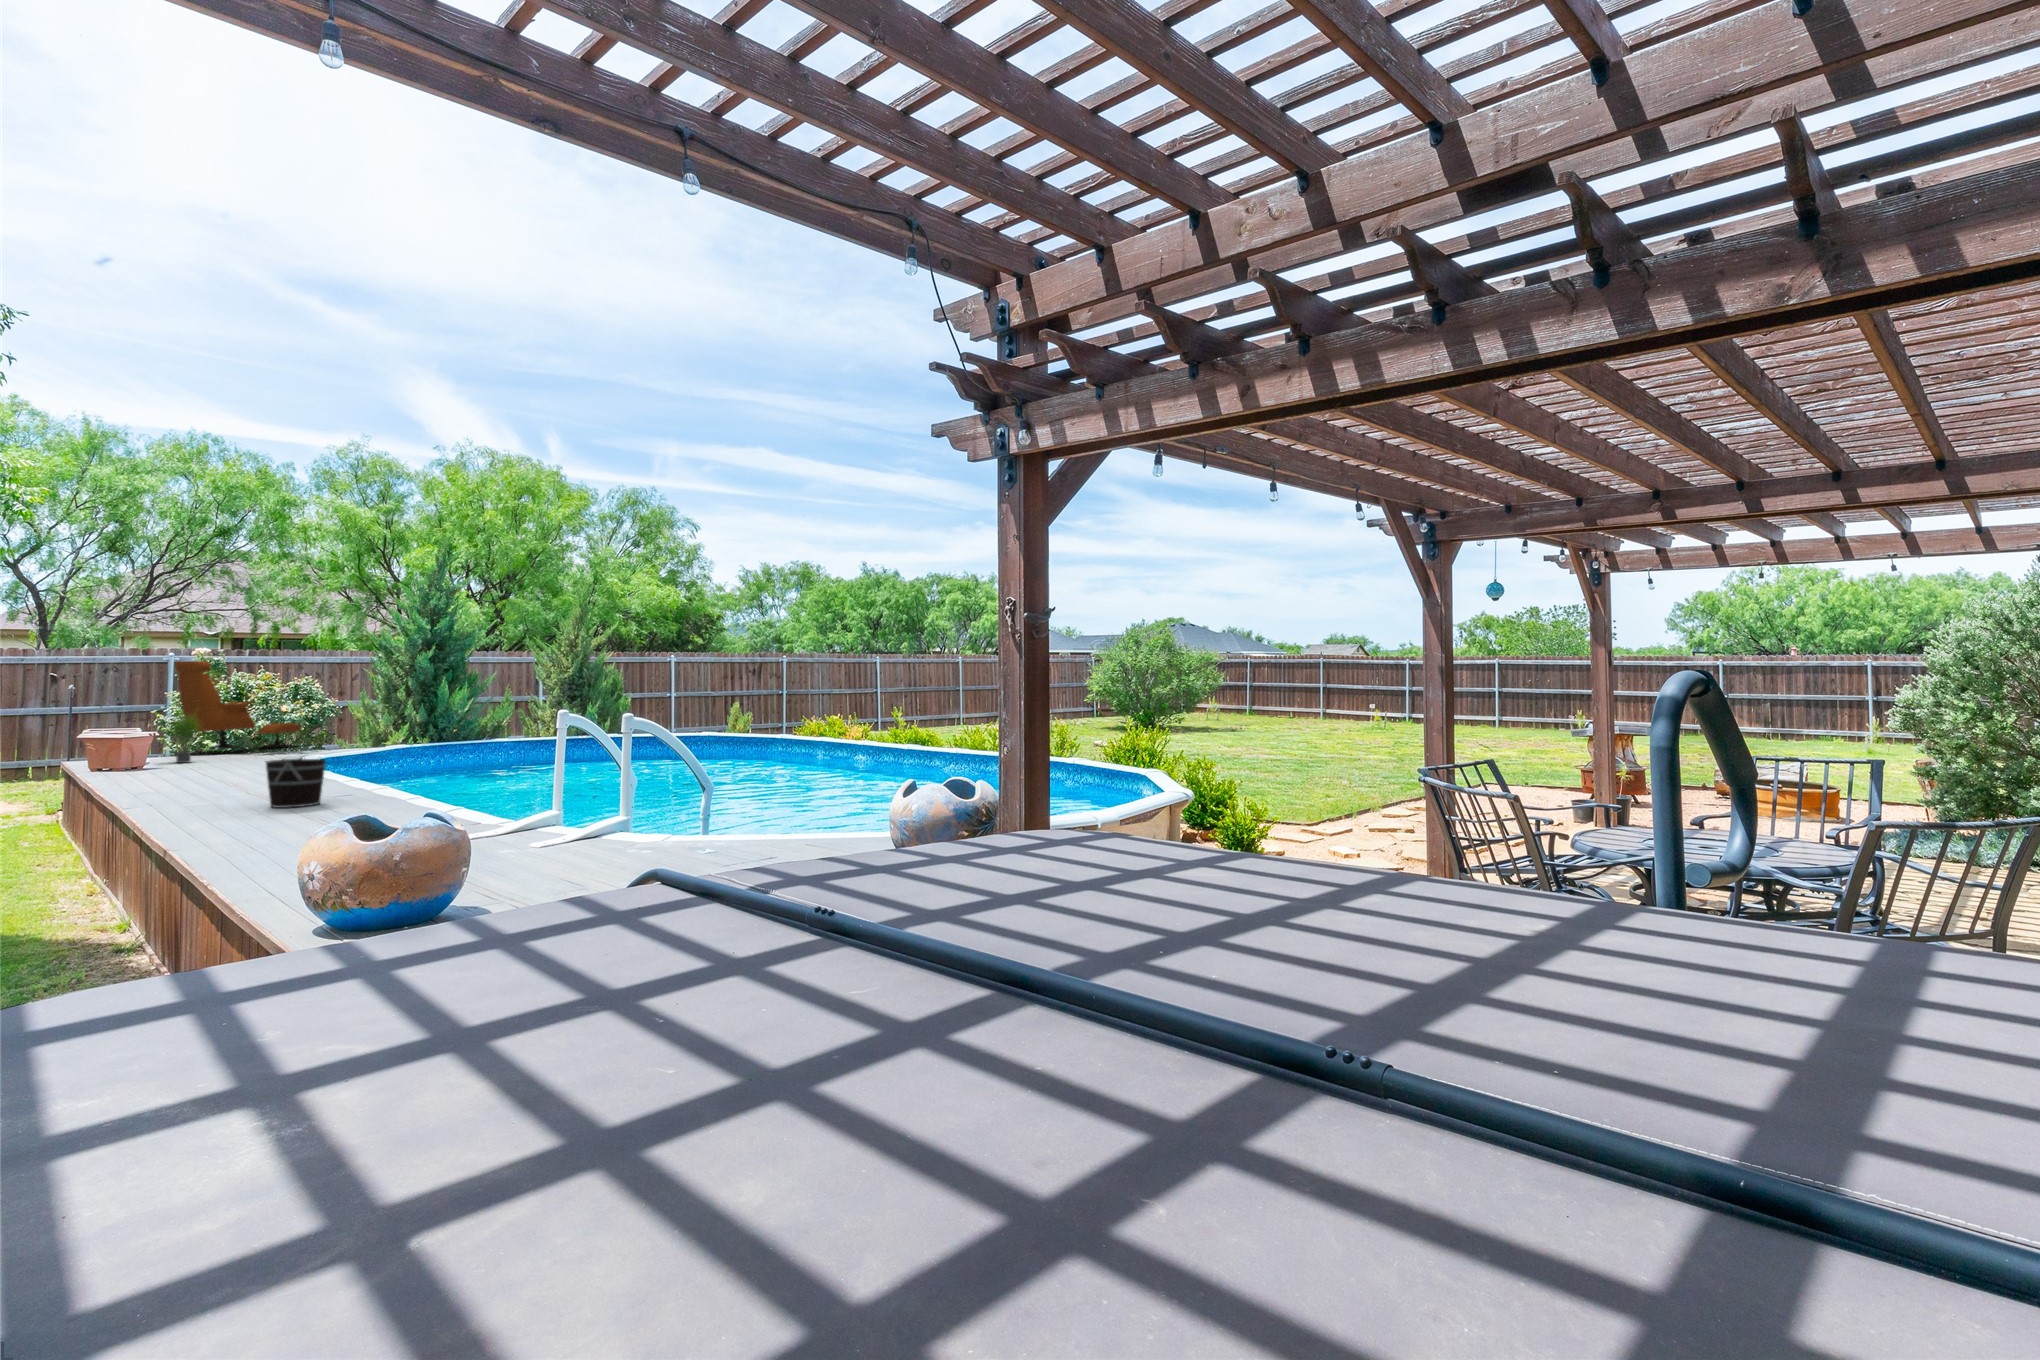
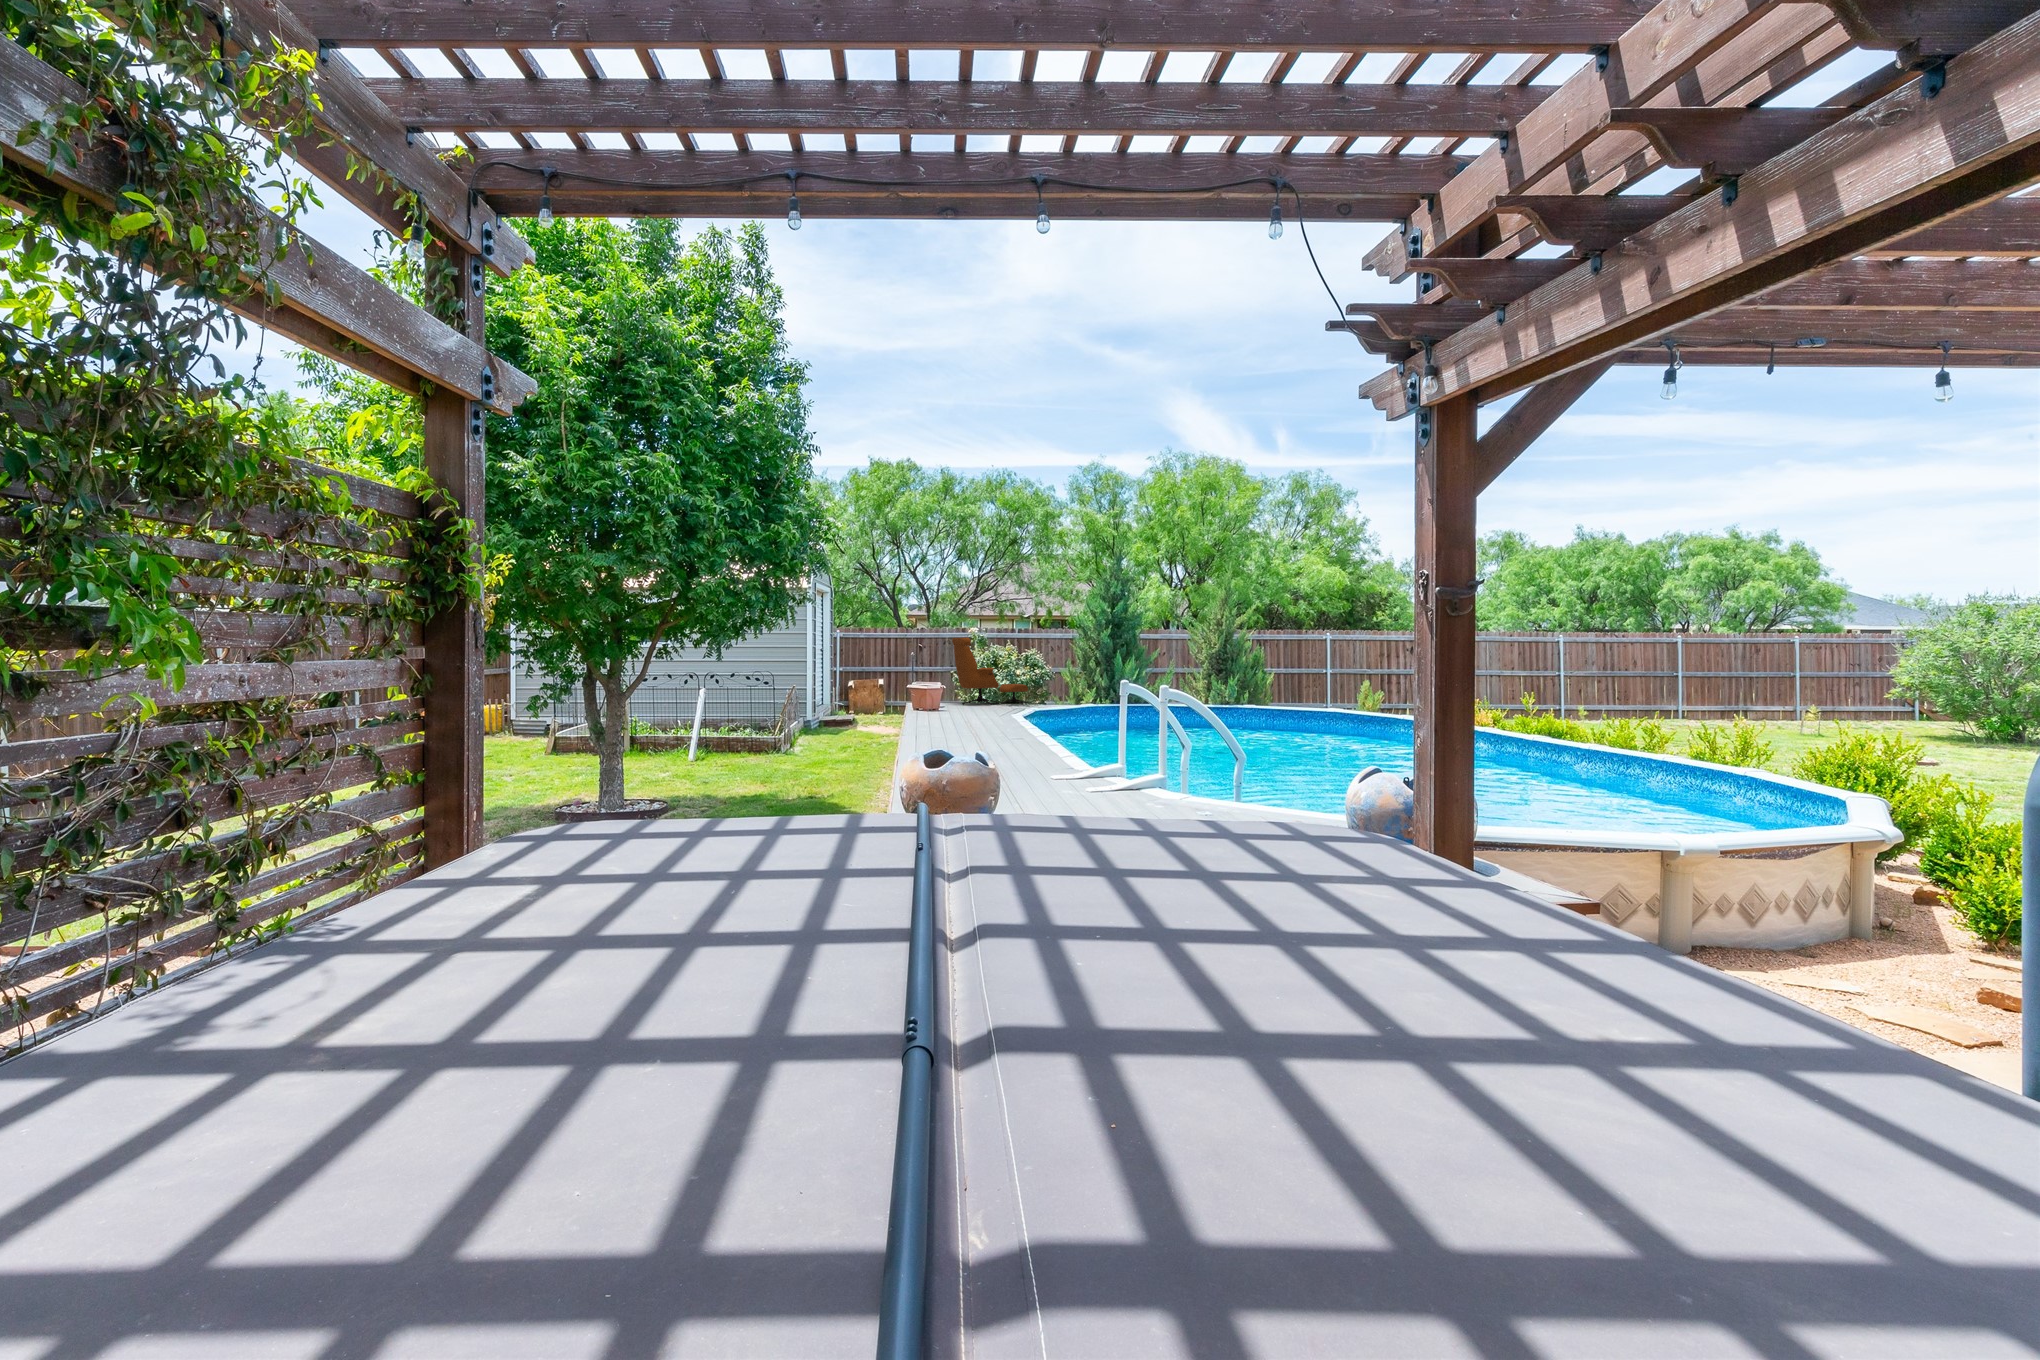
potted plant: present [167,716,197,763] -> none [936,671,965,710]
bucket: present [266,758,326,808] -> none [961,708,997,745]

